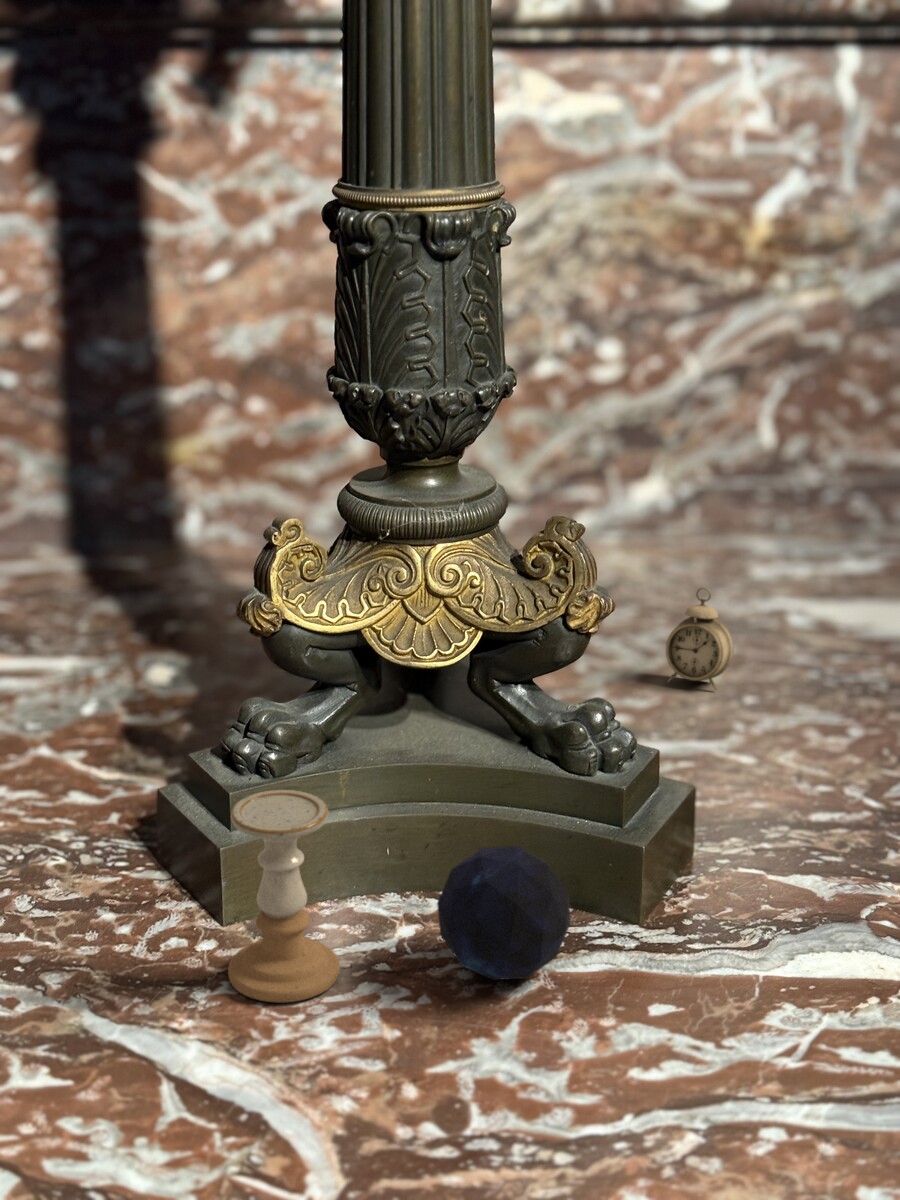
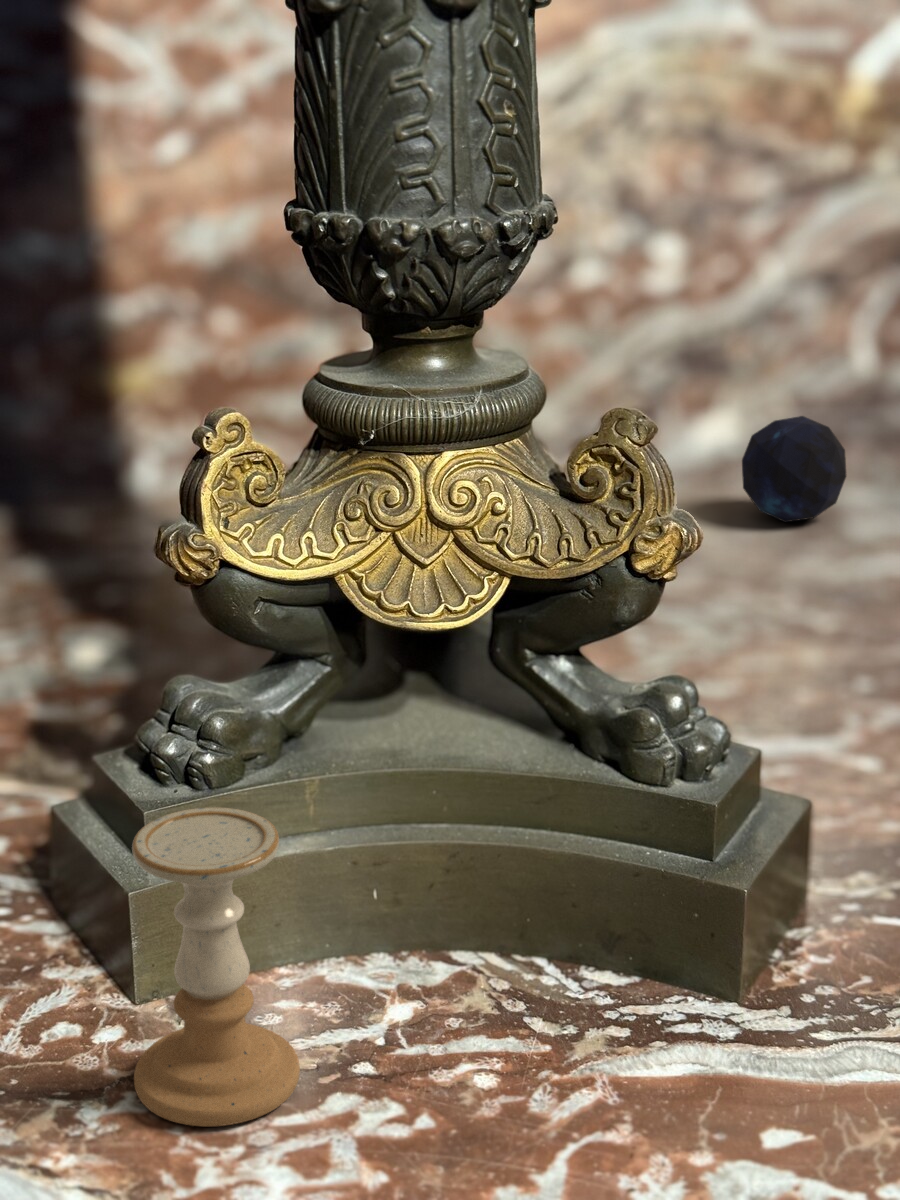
alarm clock: present [666,587,734,690] -> none [751,534,840,671]
decorative orb: present [437,846,571,980] -> present [742,416,846,522]

